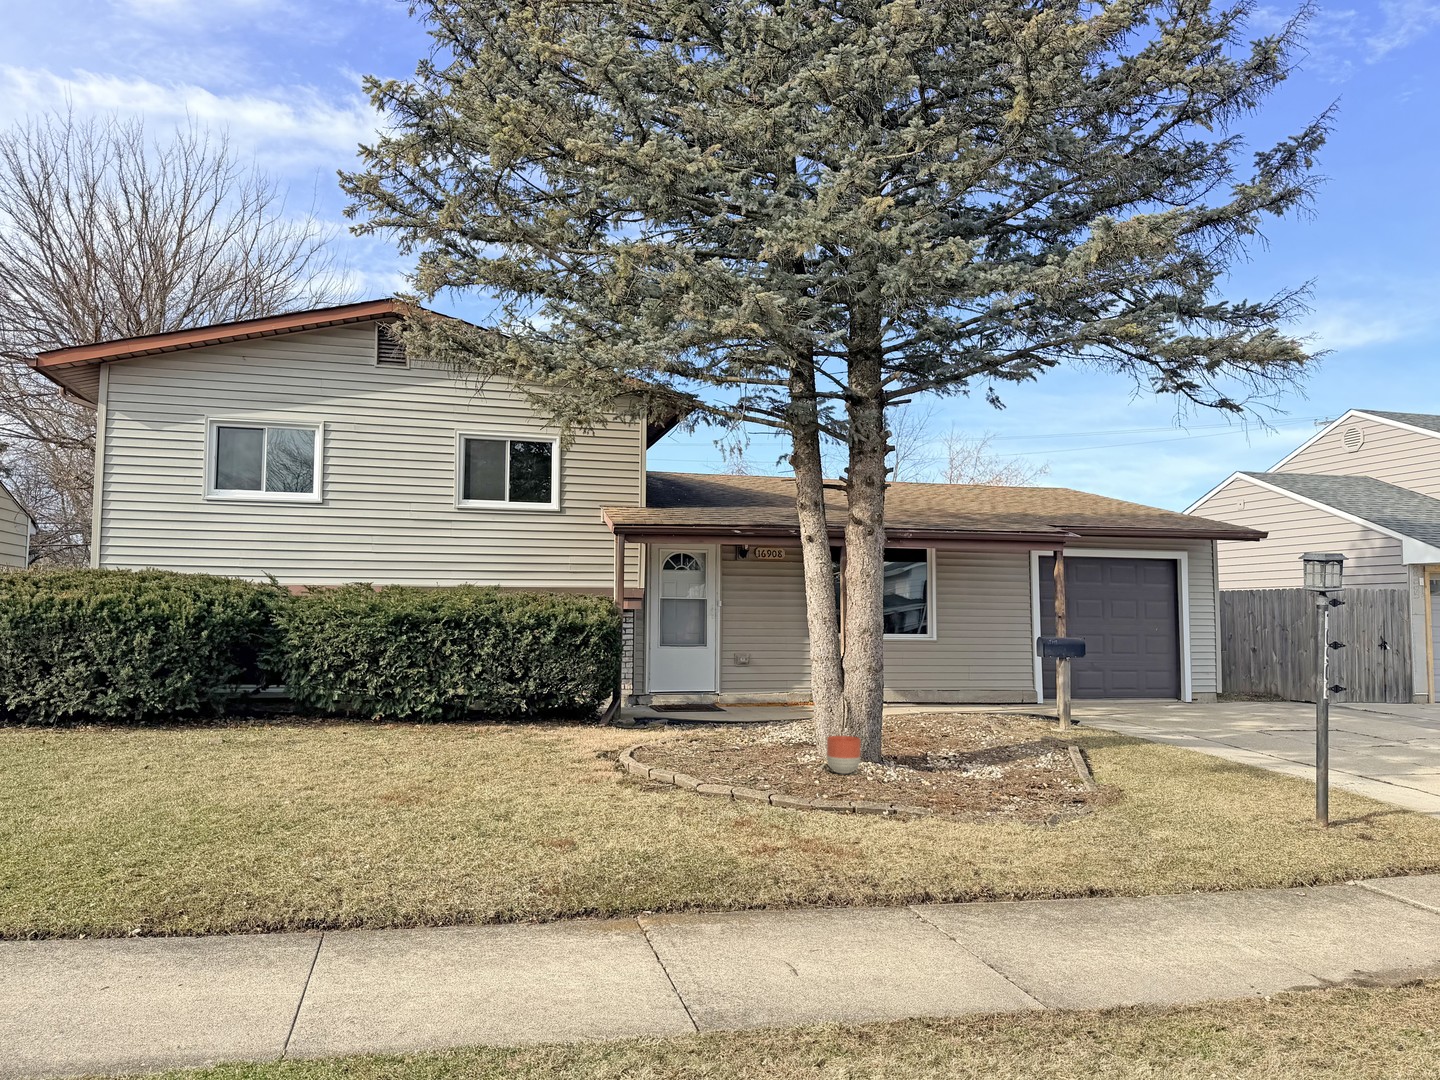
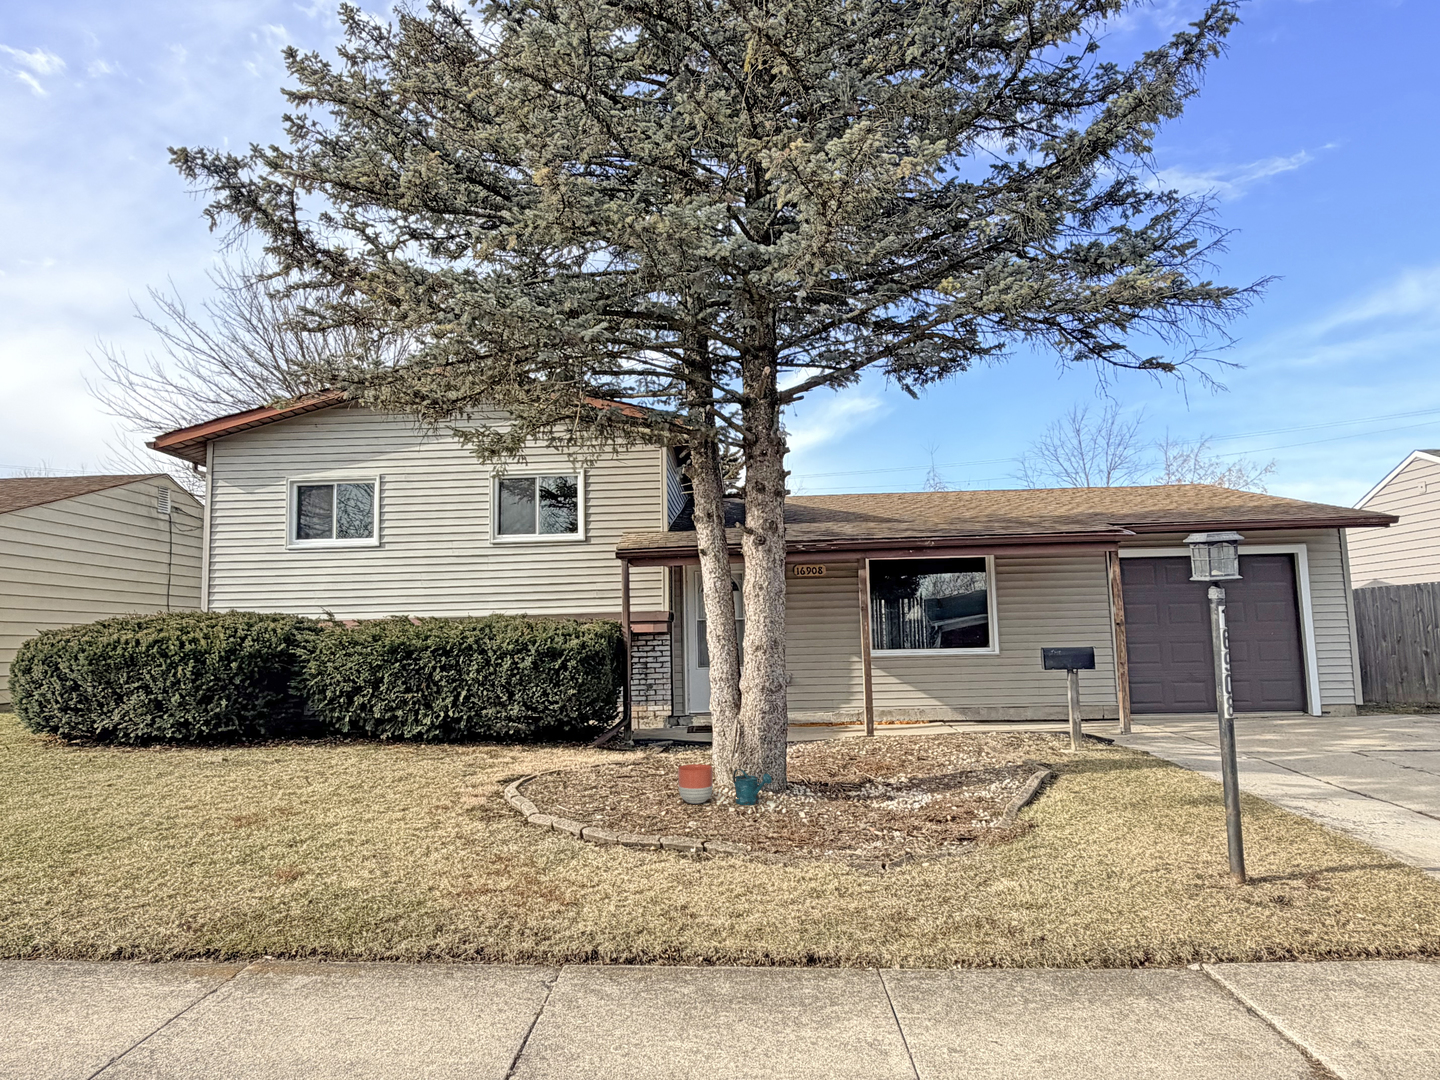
watering can: none [874,740,922,774] -> present [733,769,772,805]

